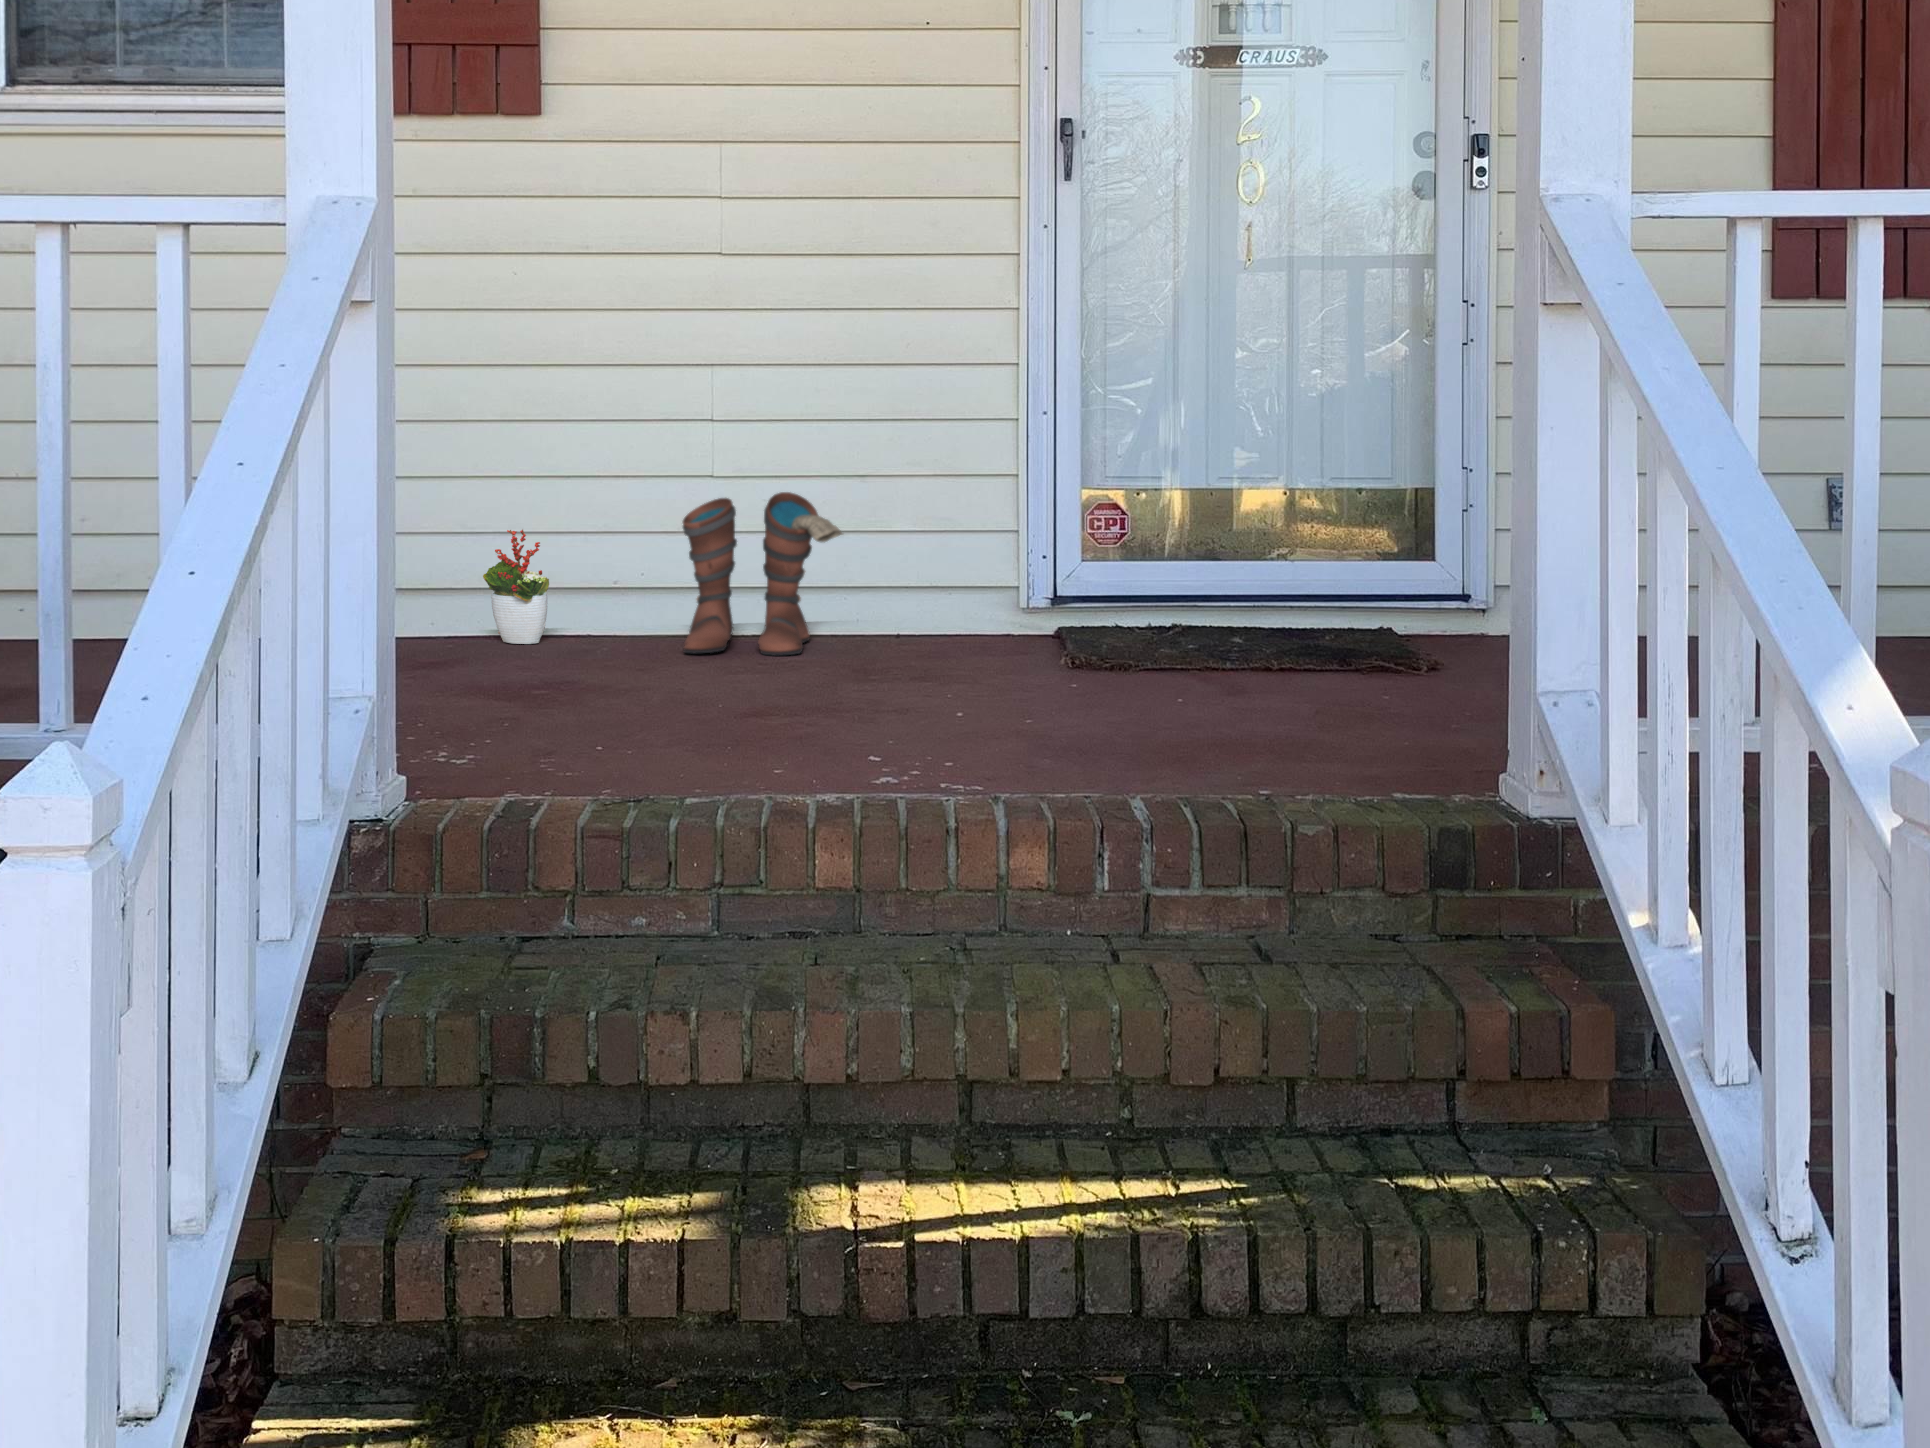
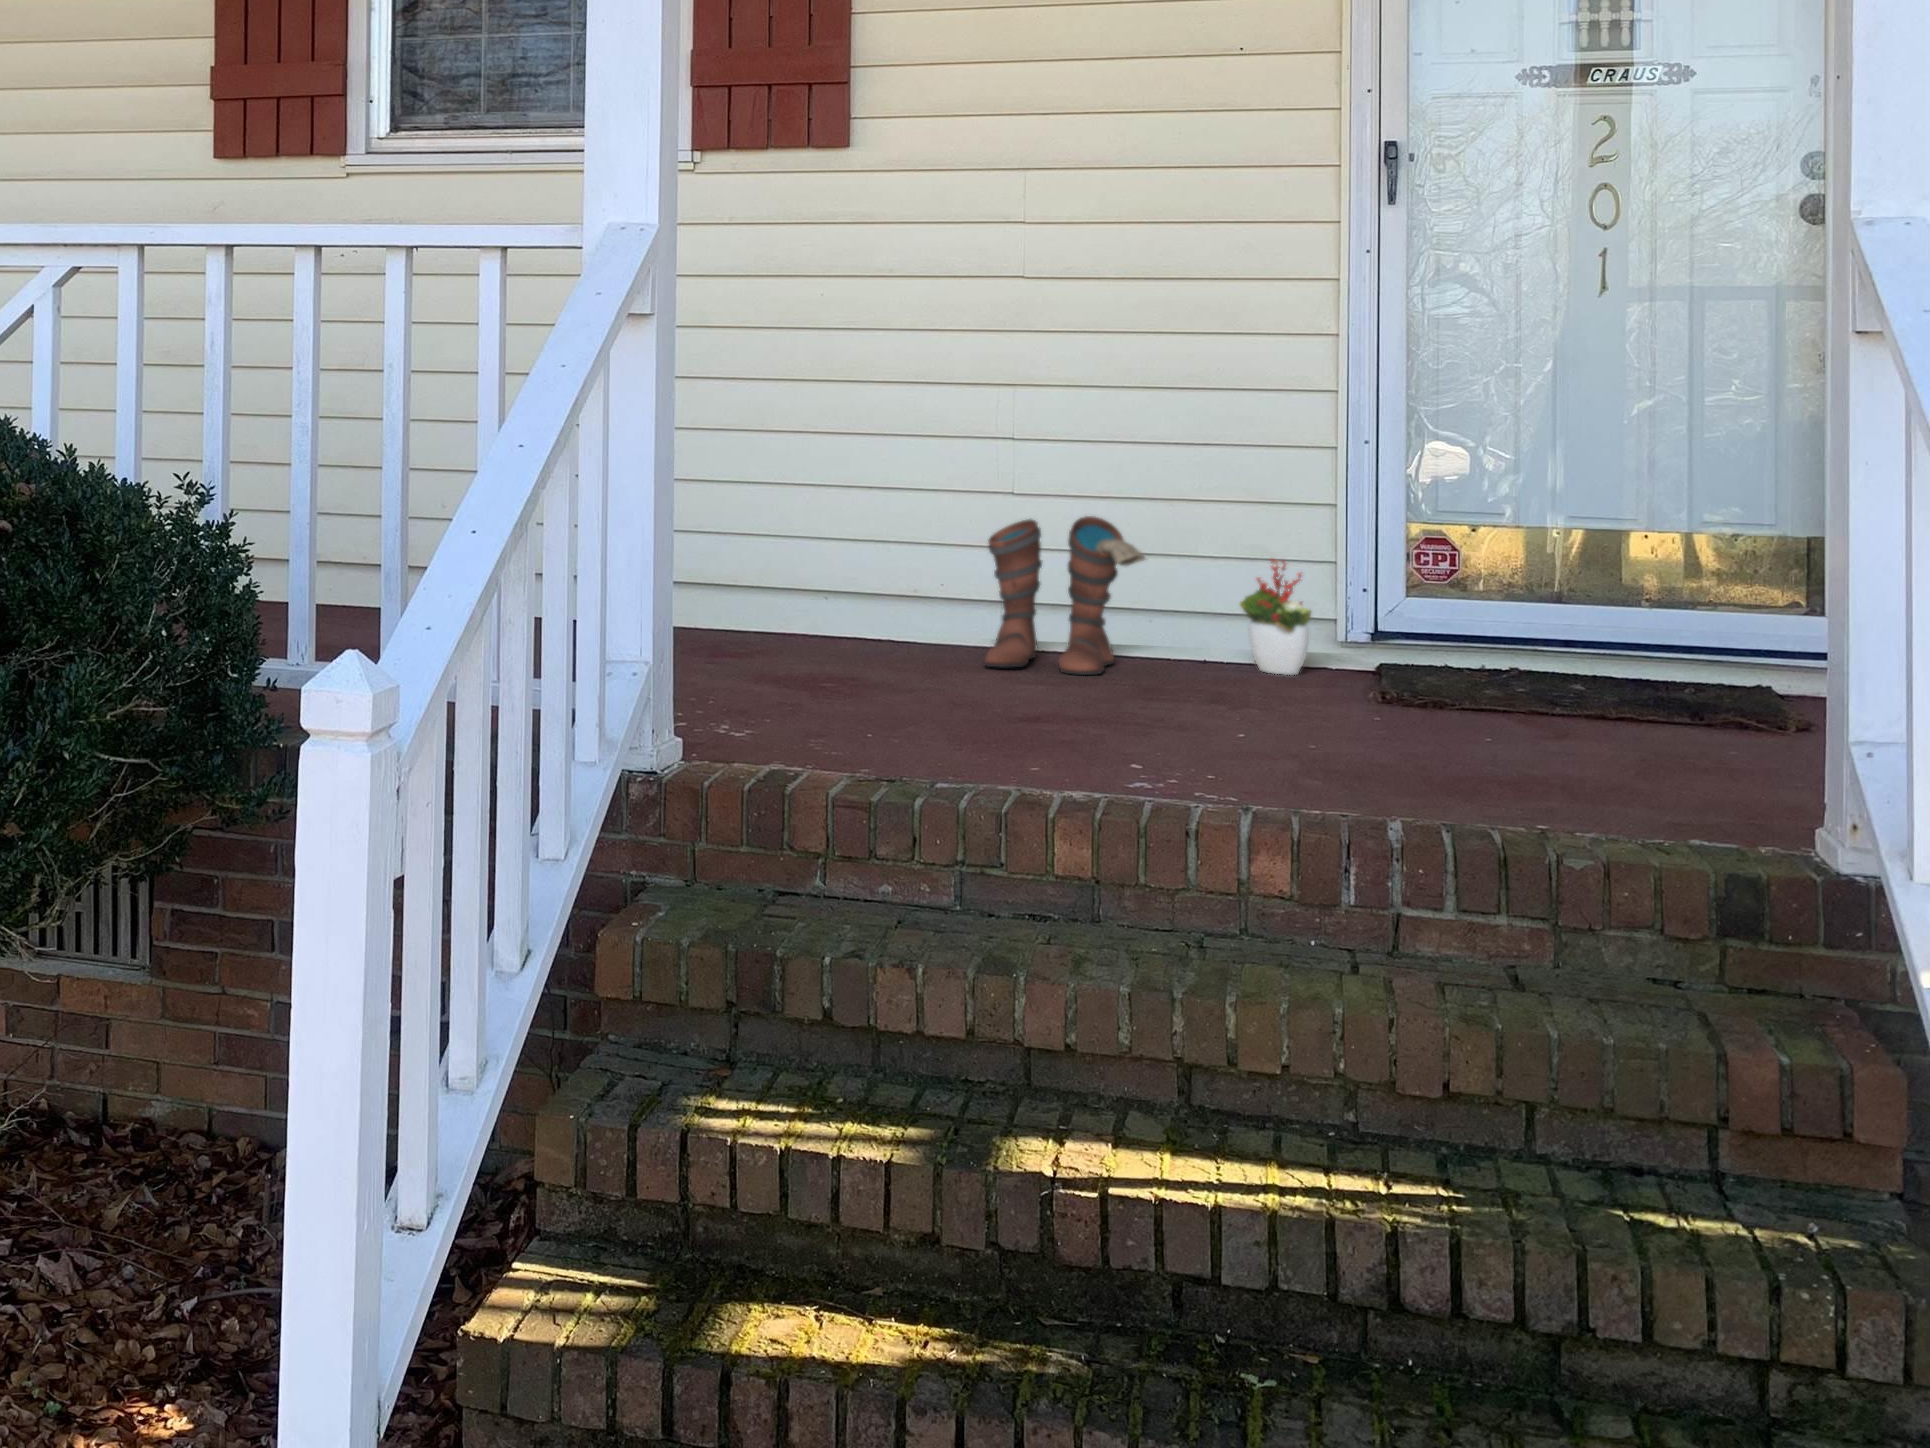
decorative plant: present [483,530,549,644] -> present [1240,558,1311,675]

